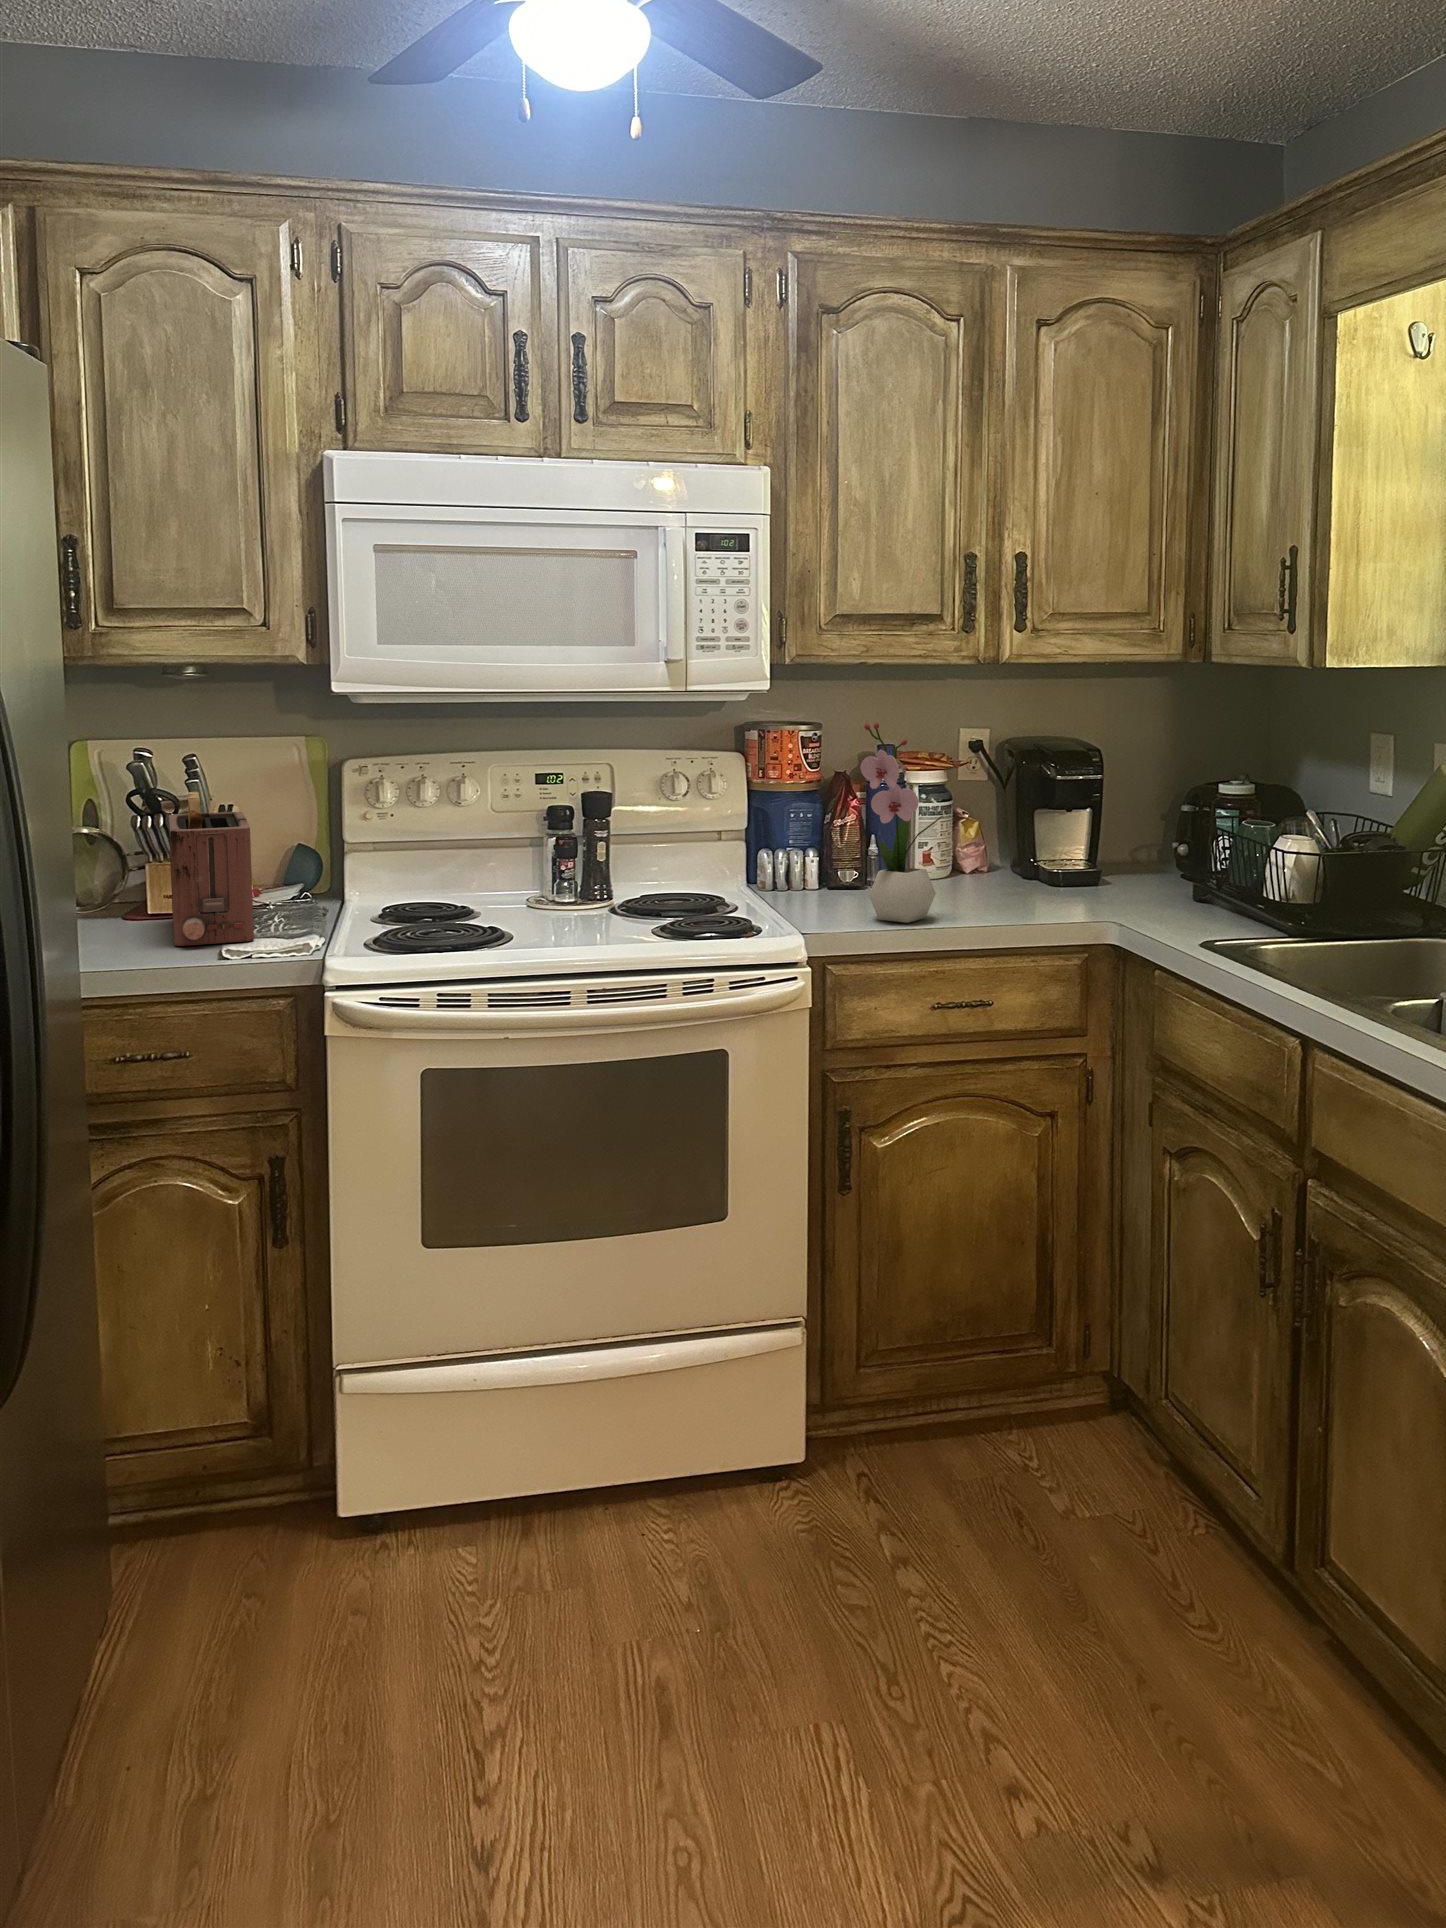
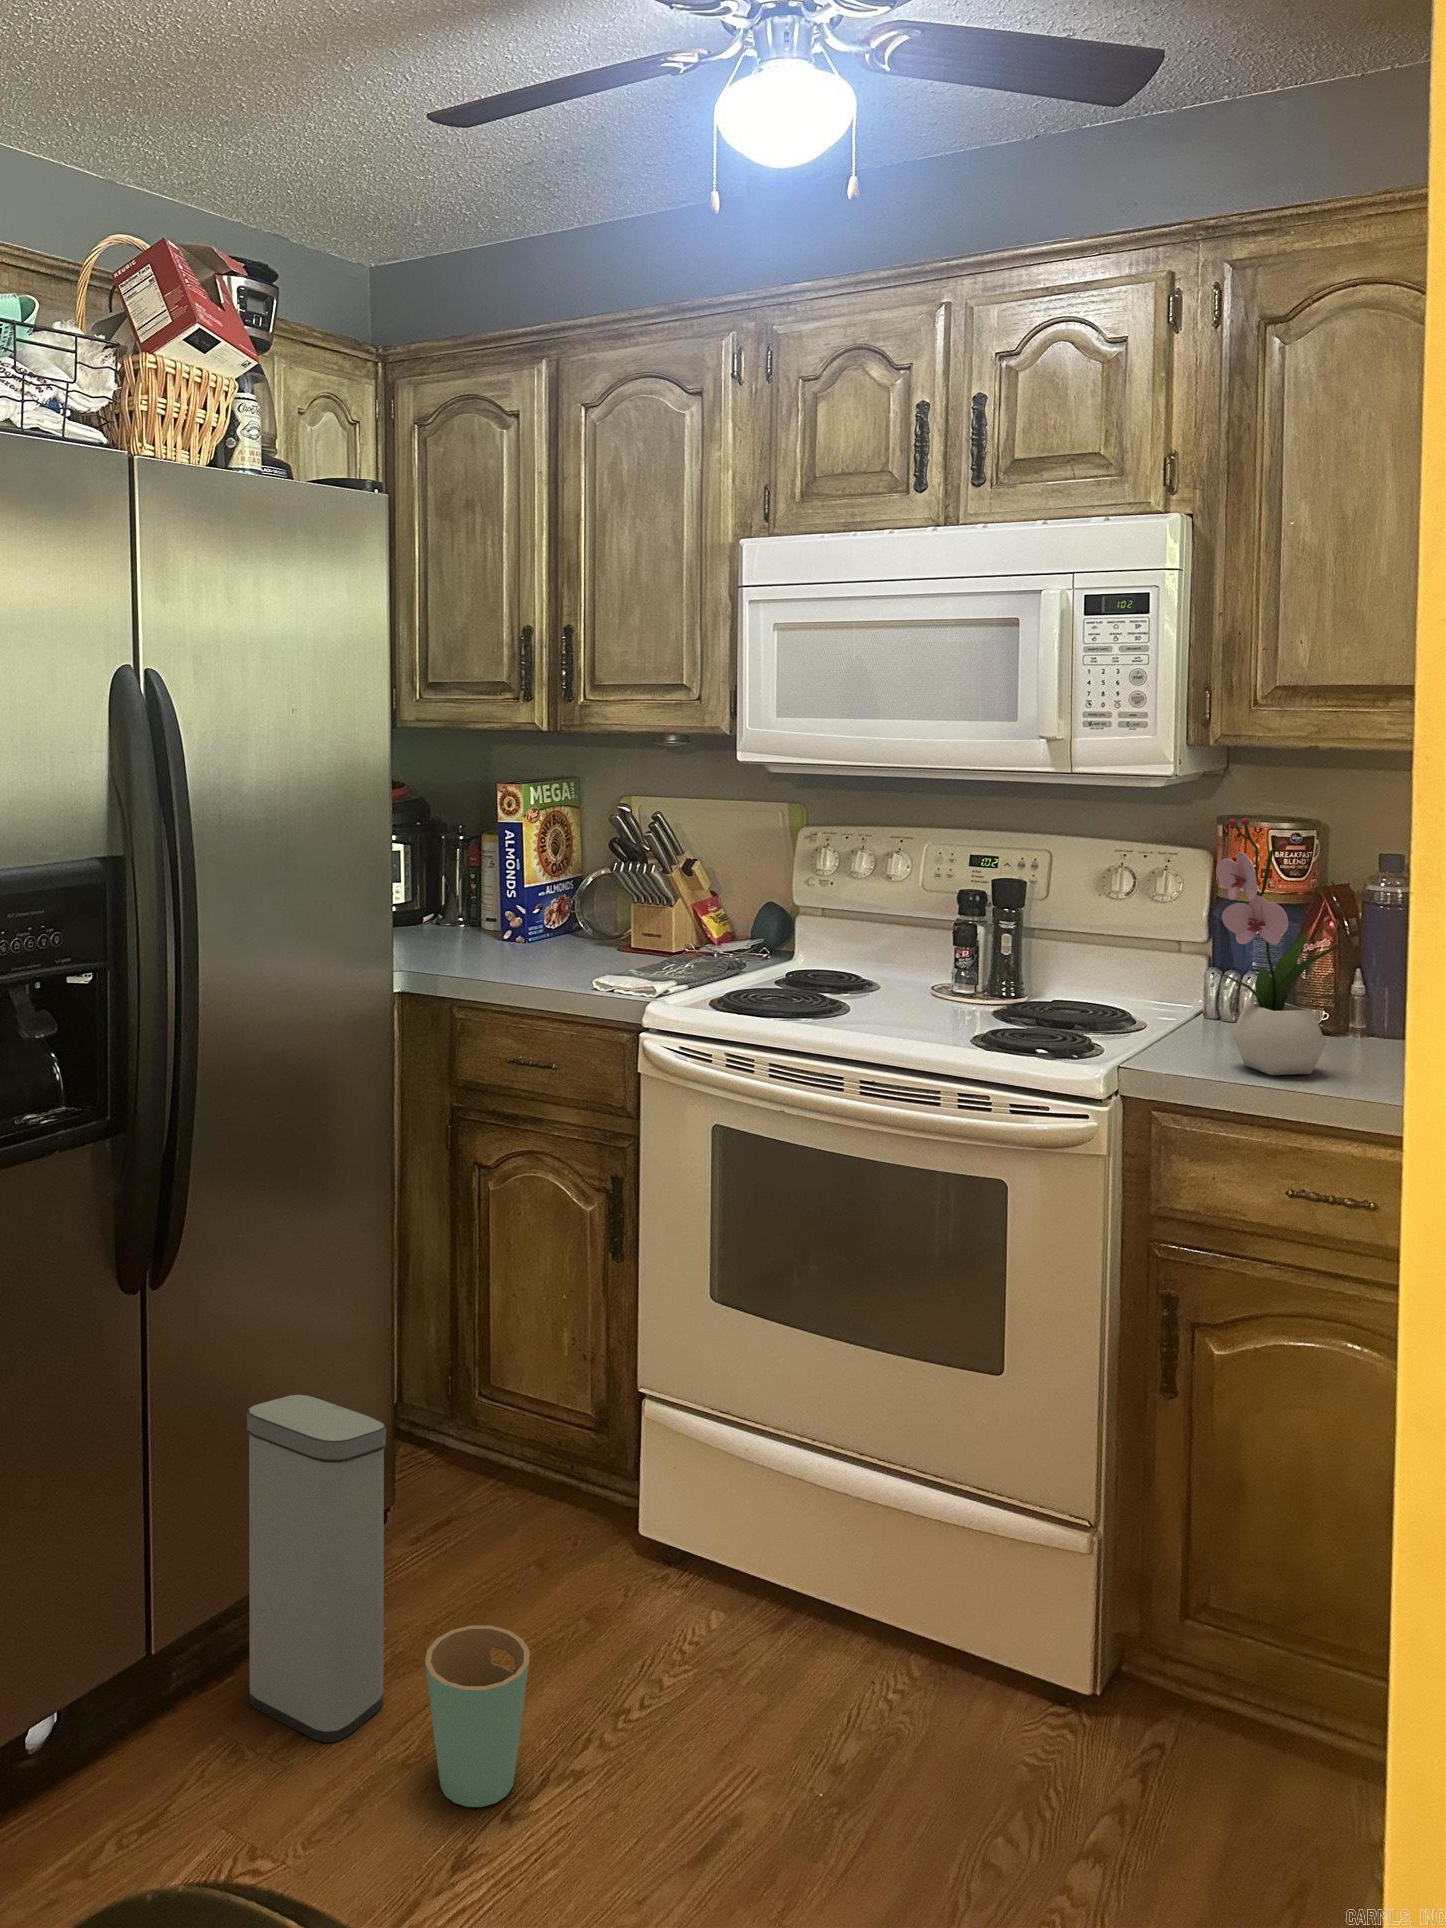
toaster: present [169,792,254,946] -> none [580,846,685,981]
trash can: none [79,1462,480,1852] -> present [247,1395,530,1807]

